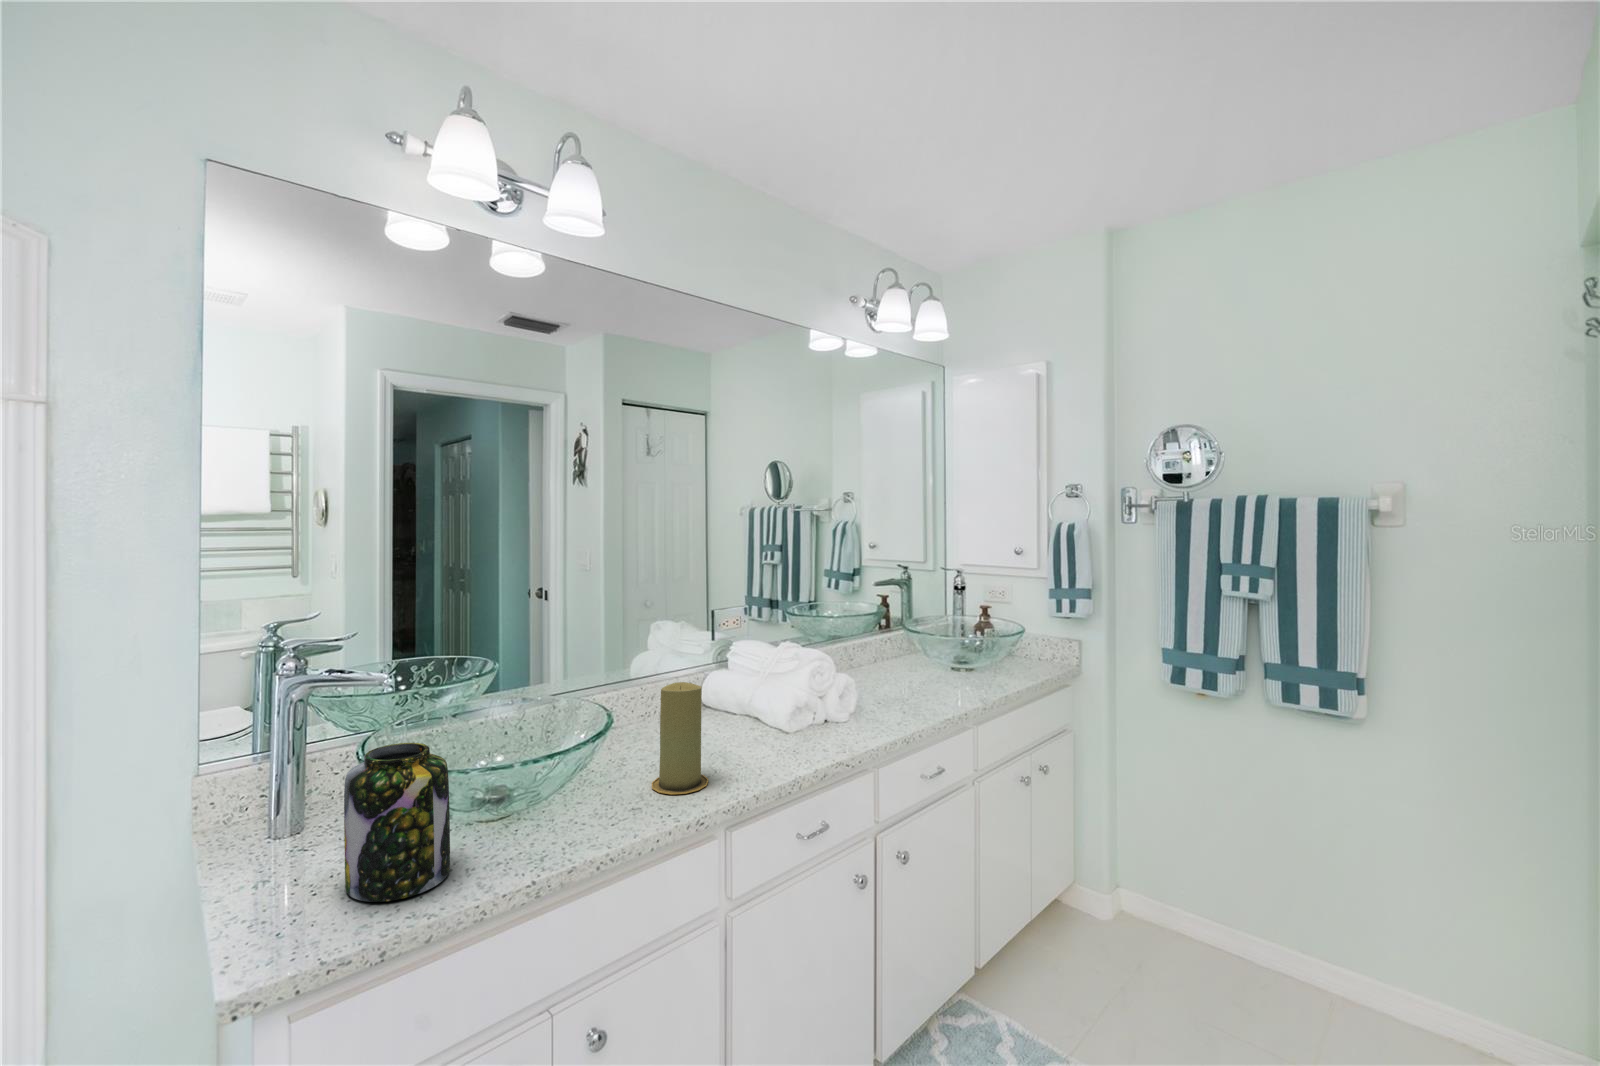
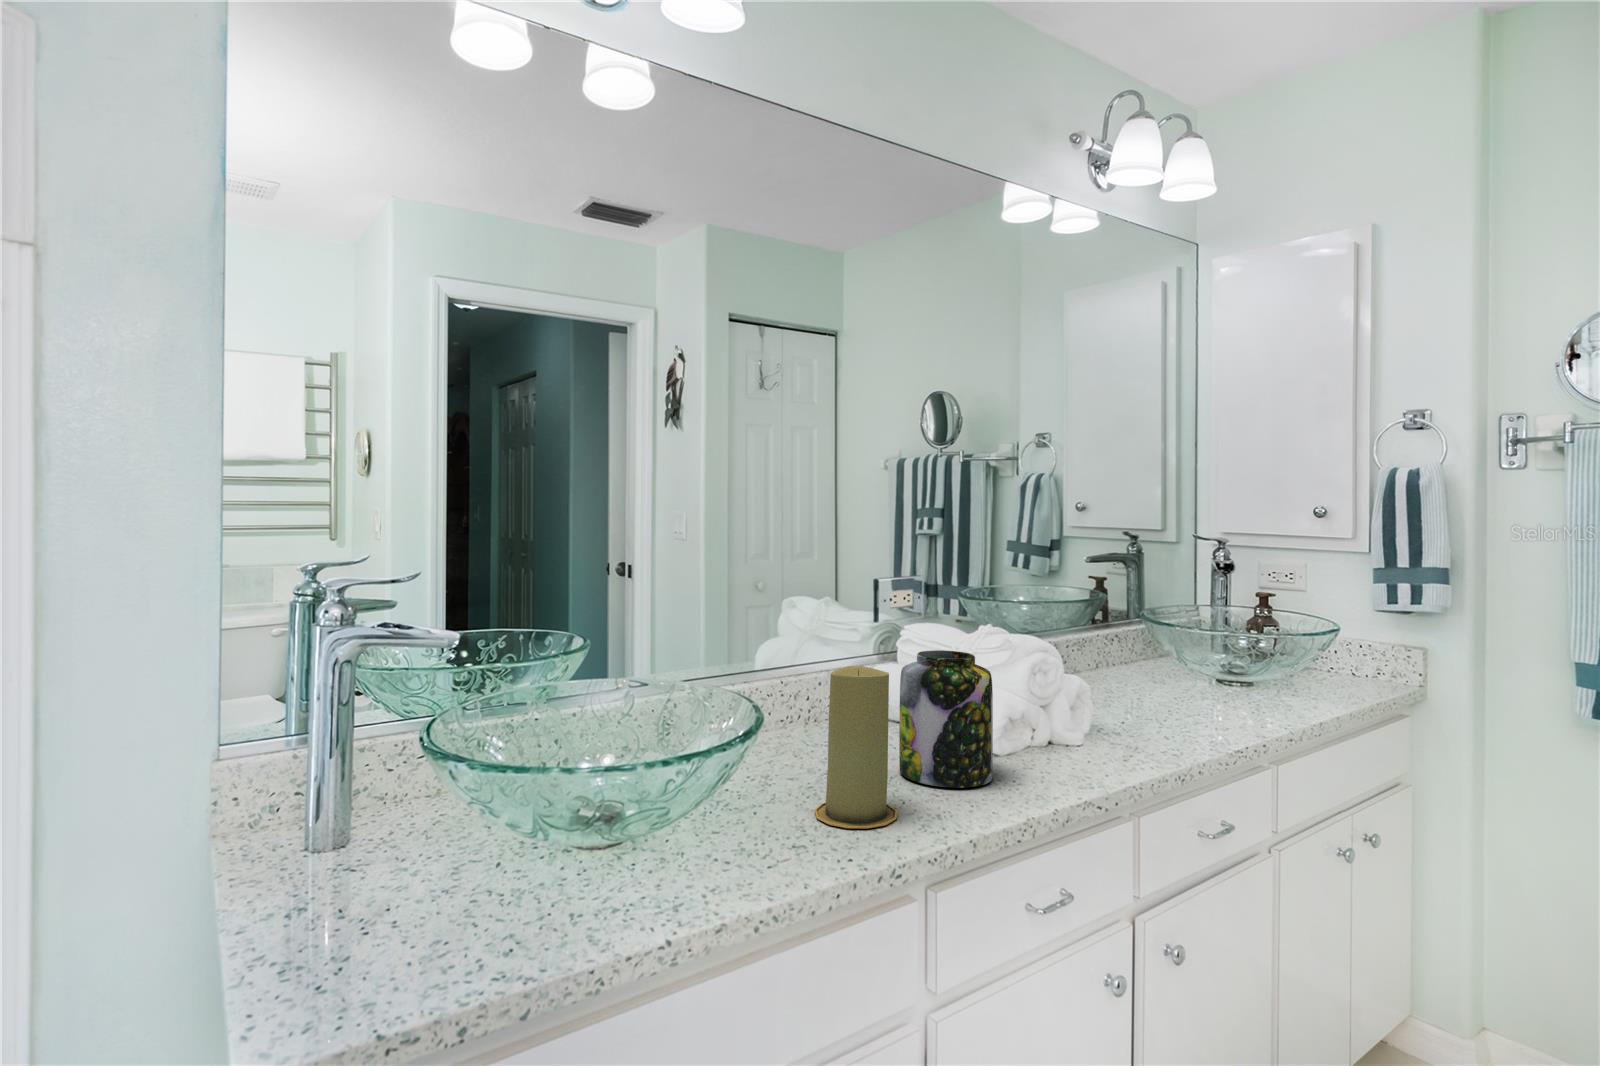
jar: present [344,743,450,902] -> present [899,650,993,788]

